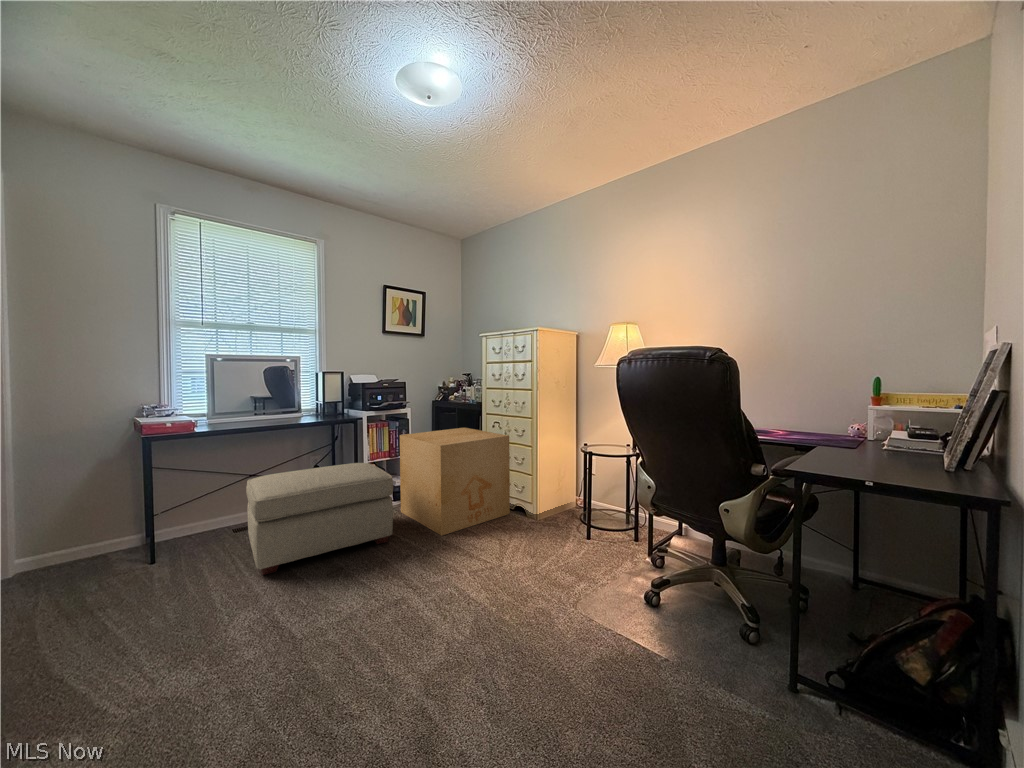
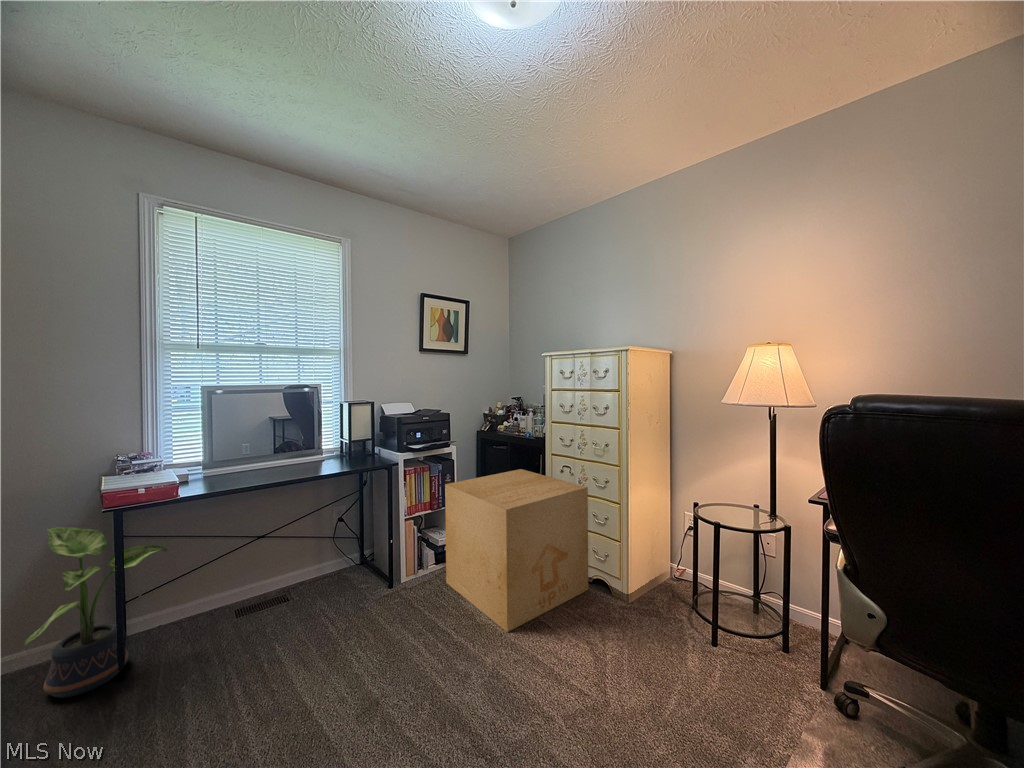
potted plant: none [89,455,183,571] -> present [25,527,167,698]
ottoman: present [246,463,393,575] -> none [249,523,444,716]

